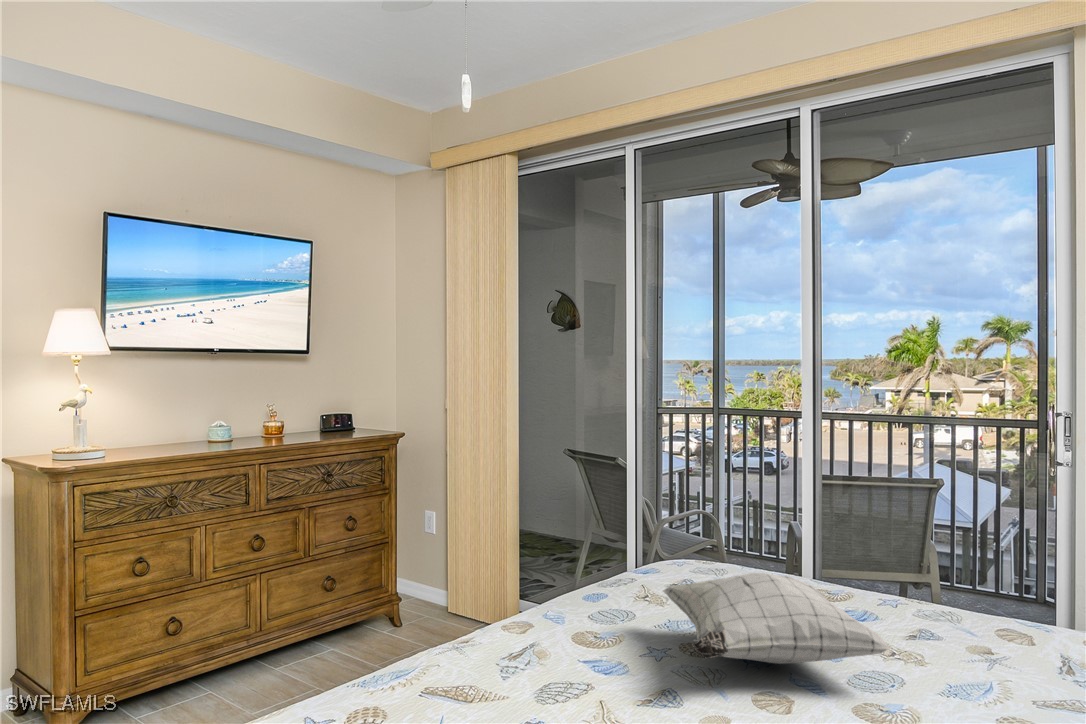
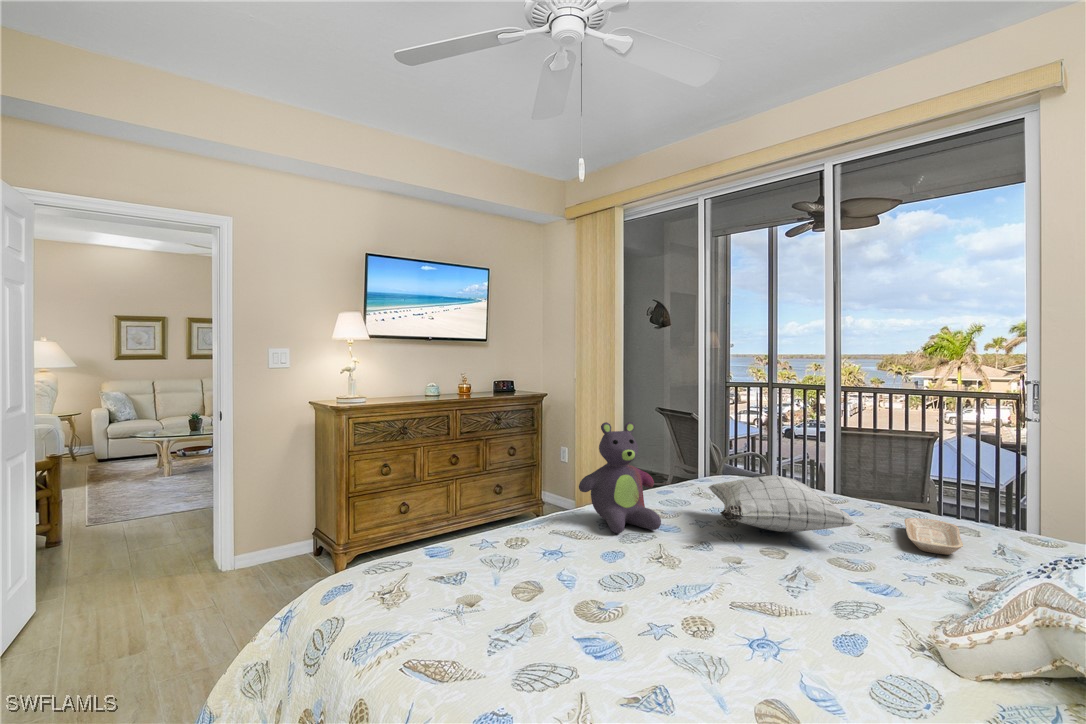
stuffed bear: none [465,498,600,691] -> present [579,422,661,533]
tray: none [938,620,1031,684] -> present [905,518,963,555]

